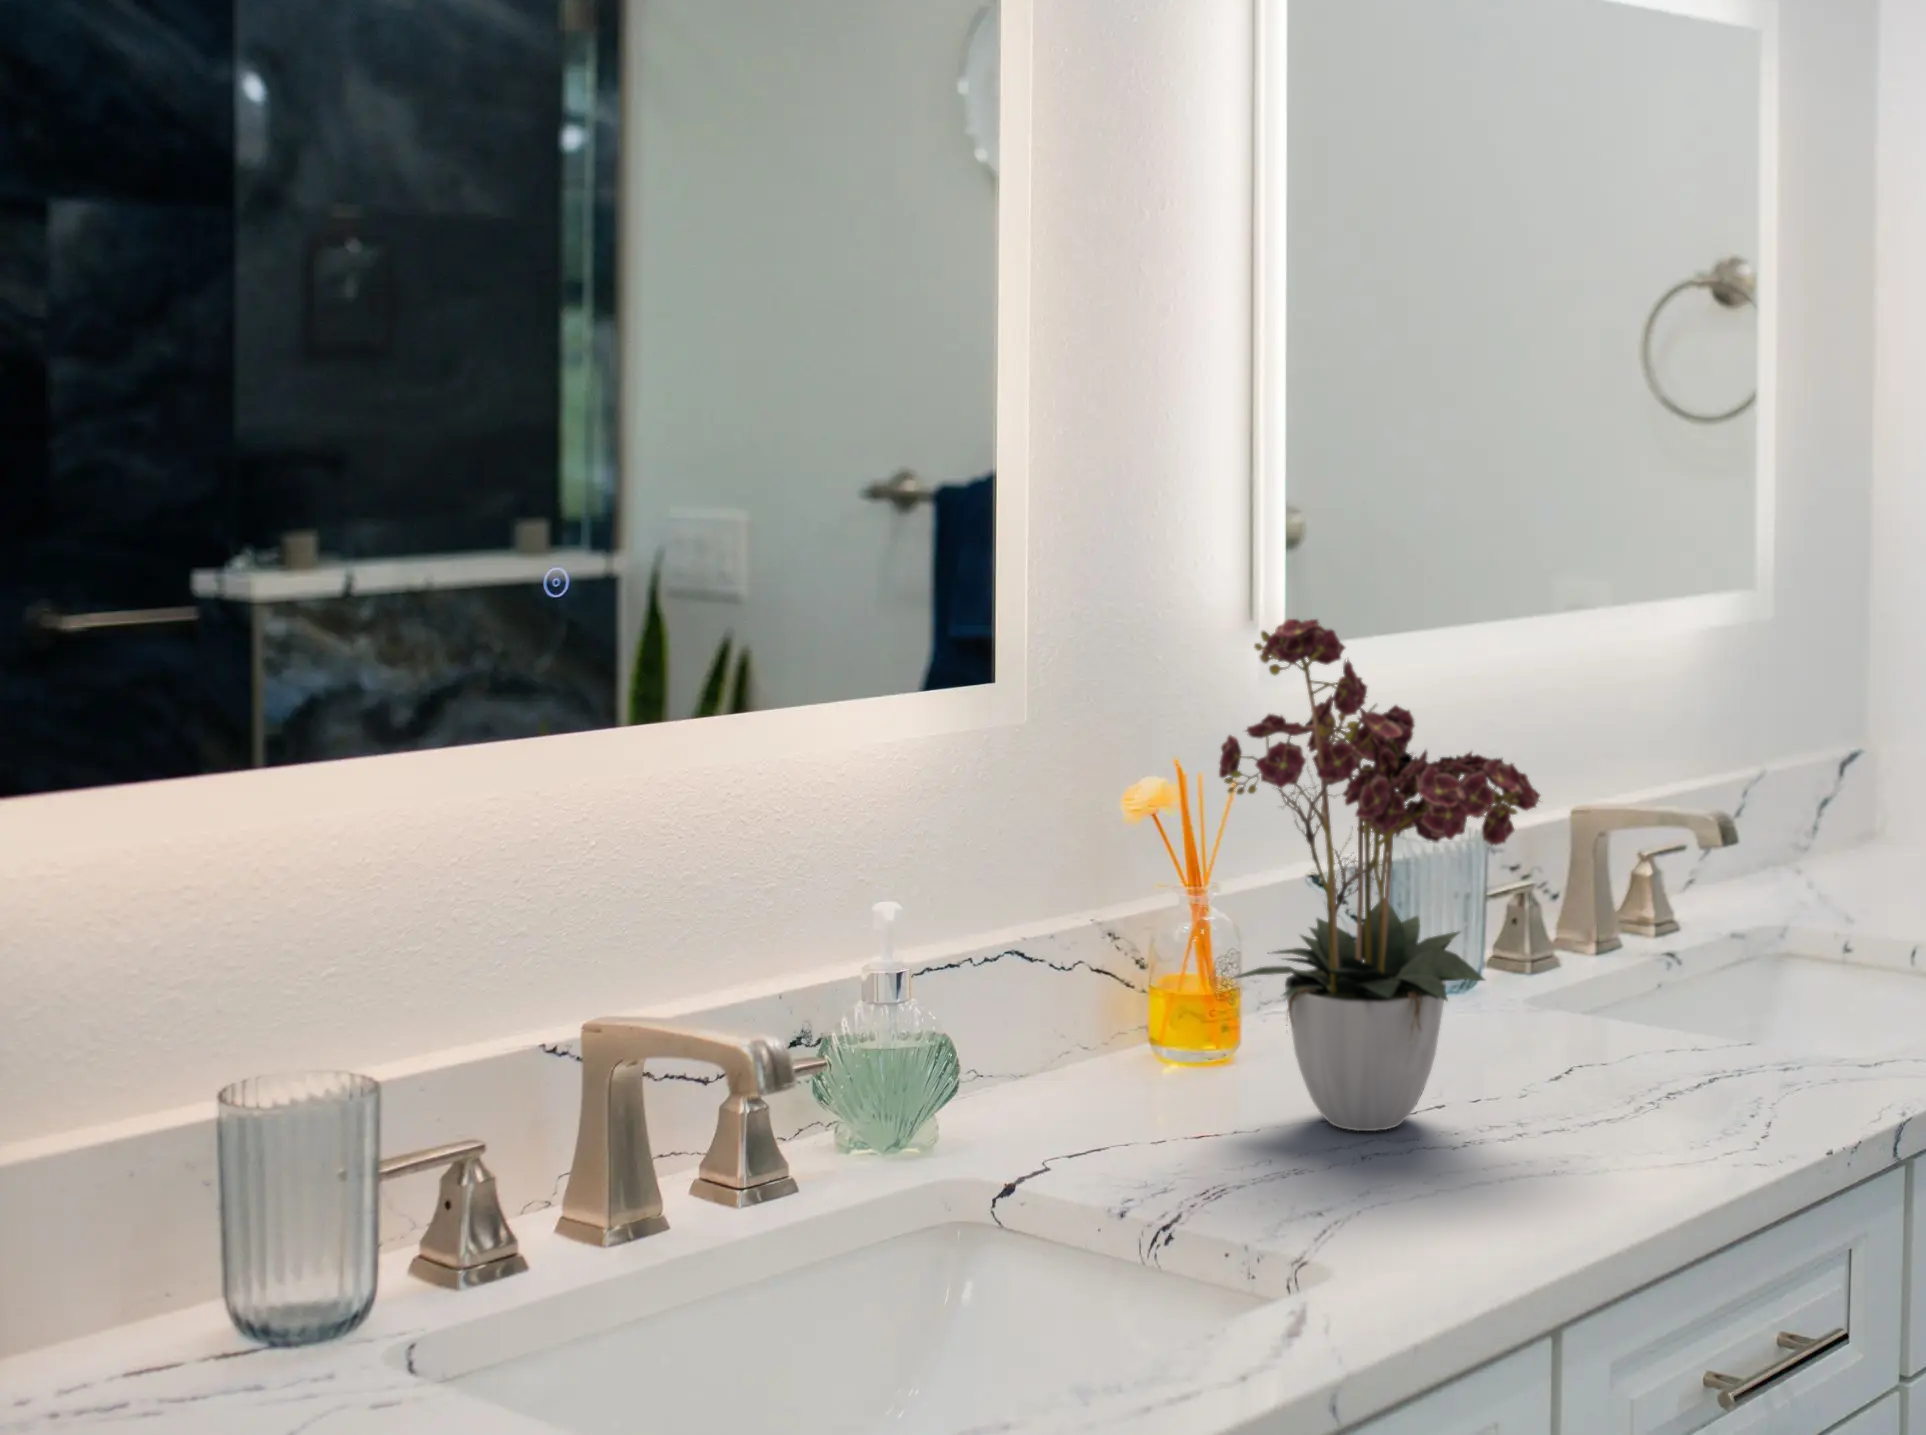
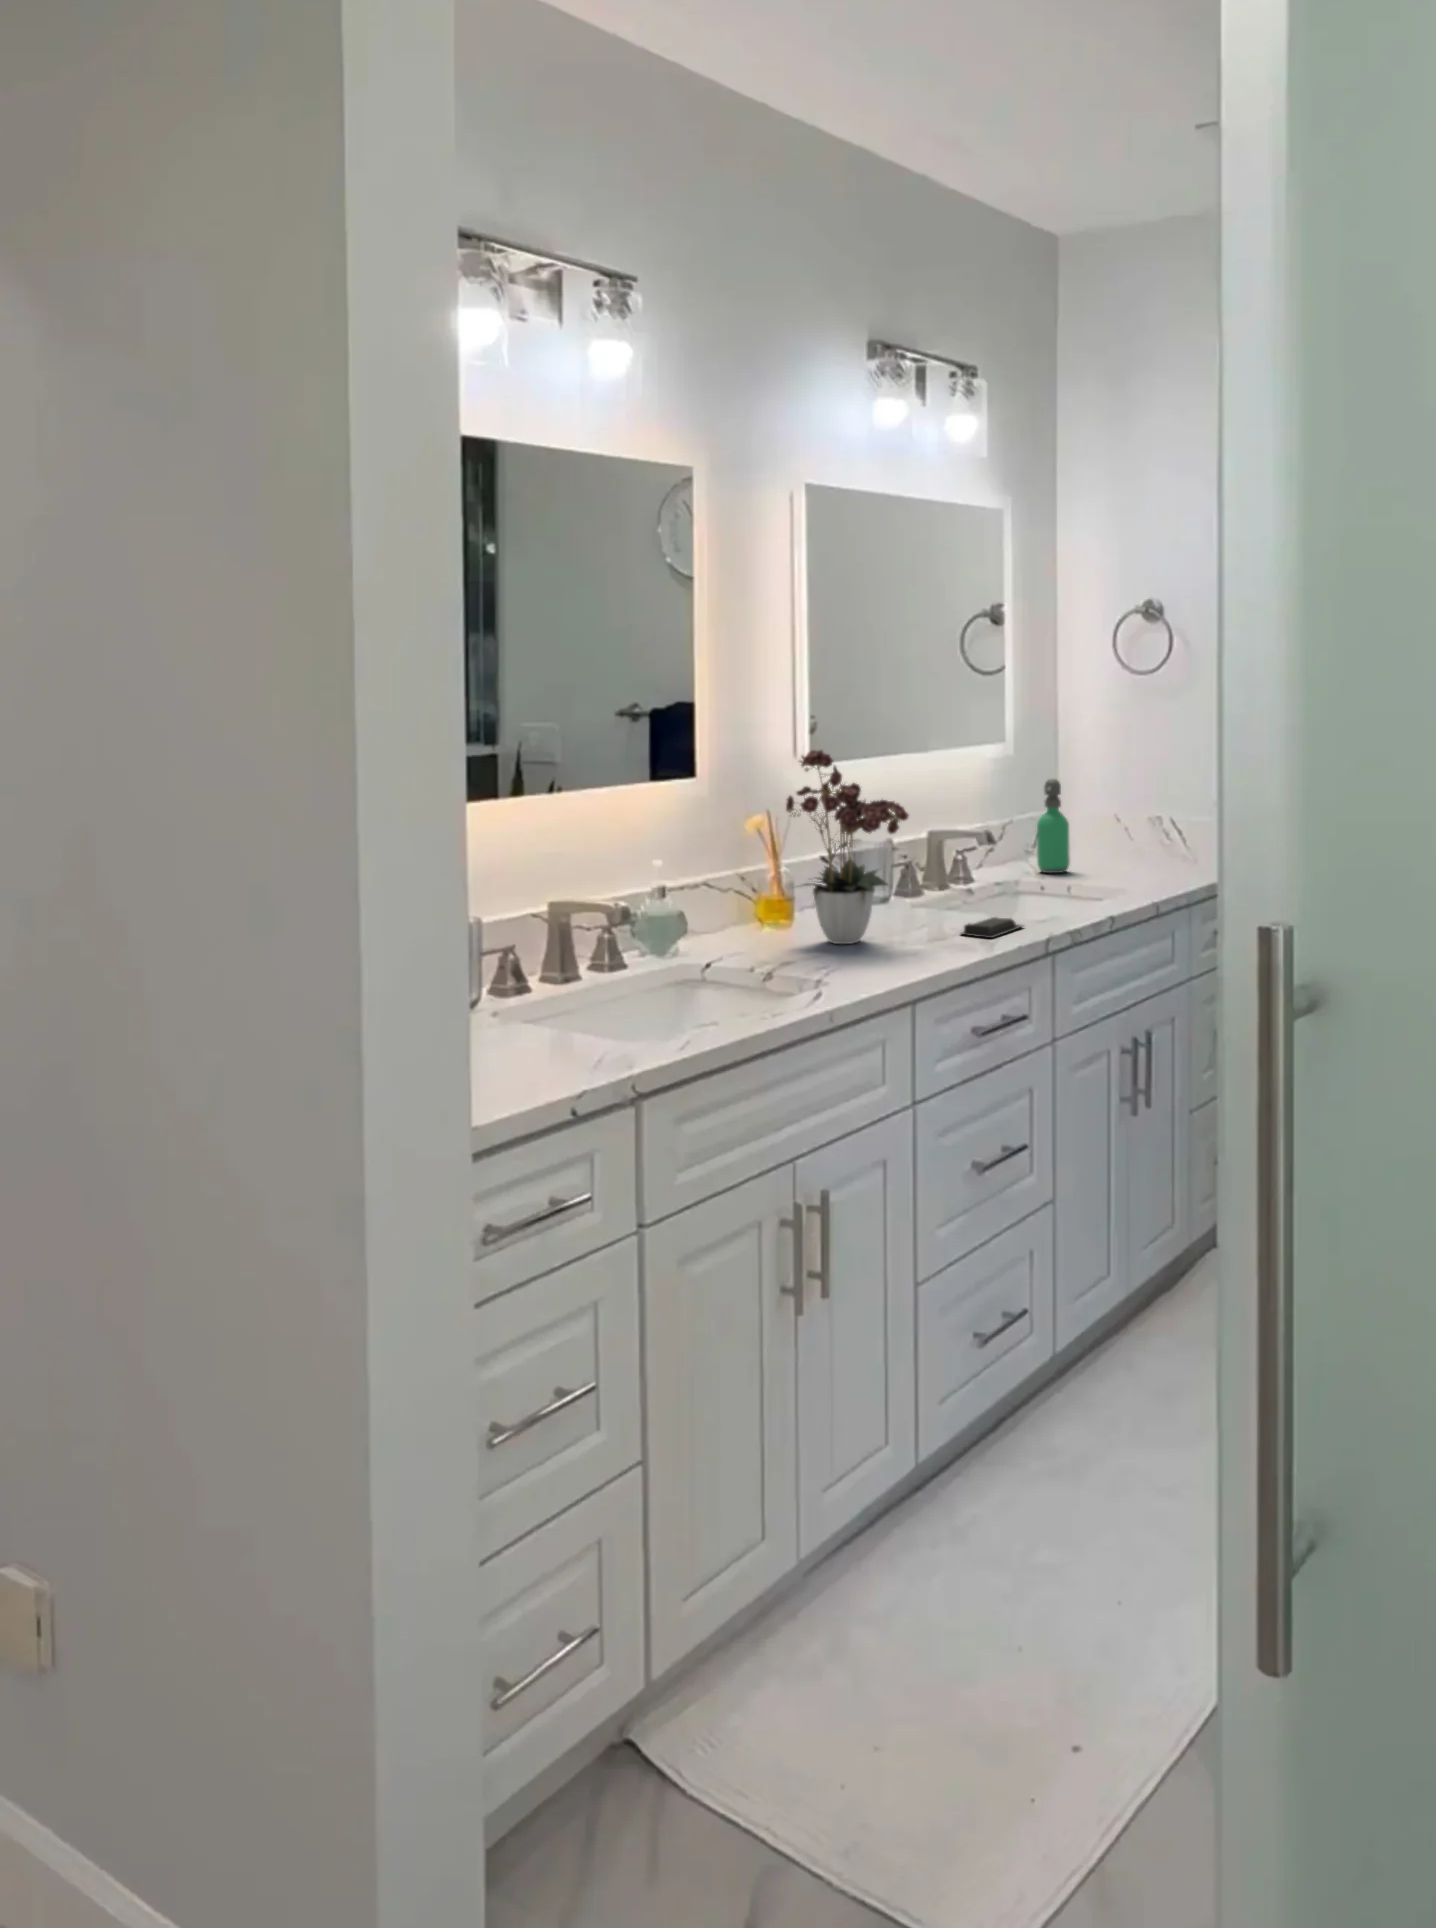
soap dispenser: none [1830,680,1911,911] -> present [1037,779,1070,873]
soap bar: none [1664,1060,1836,1129] -> present [961,917,1023,938]

